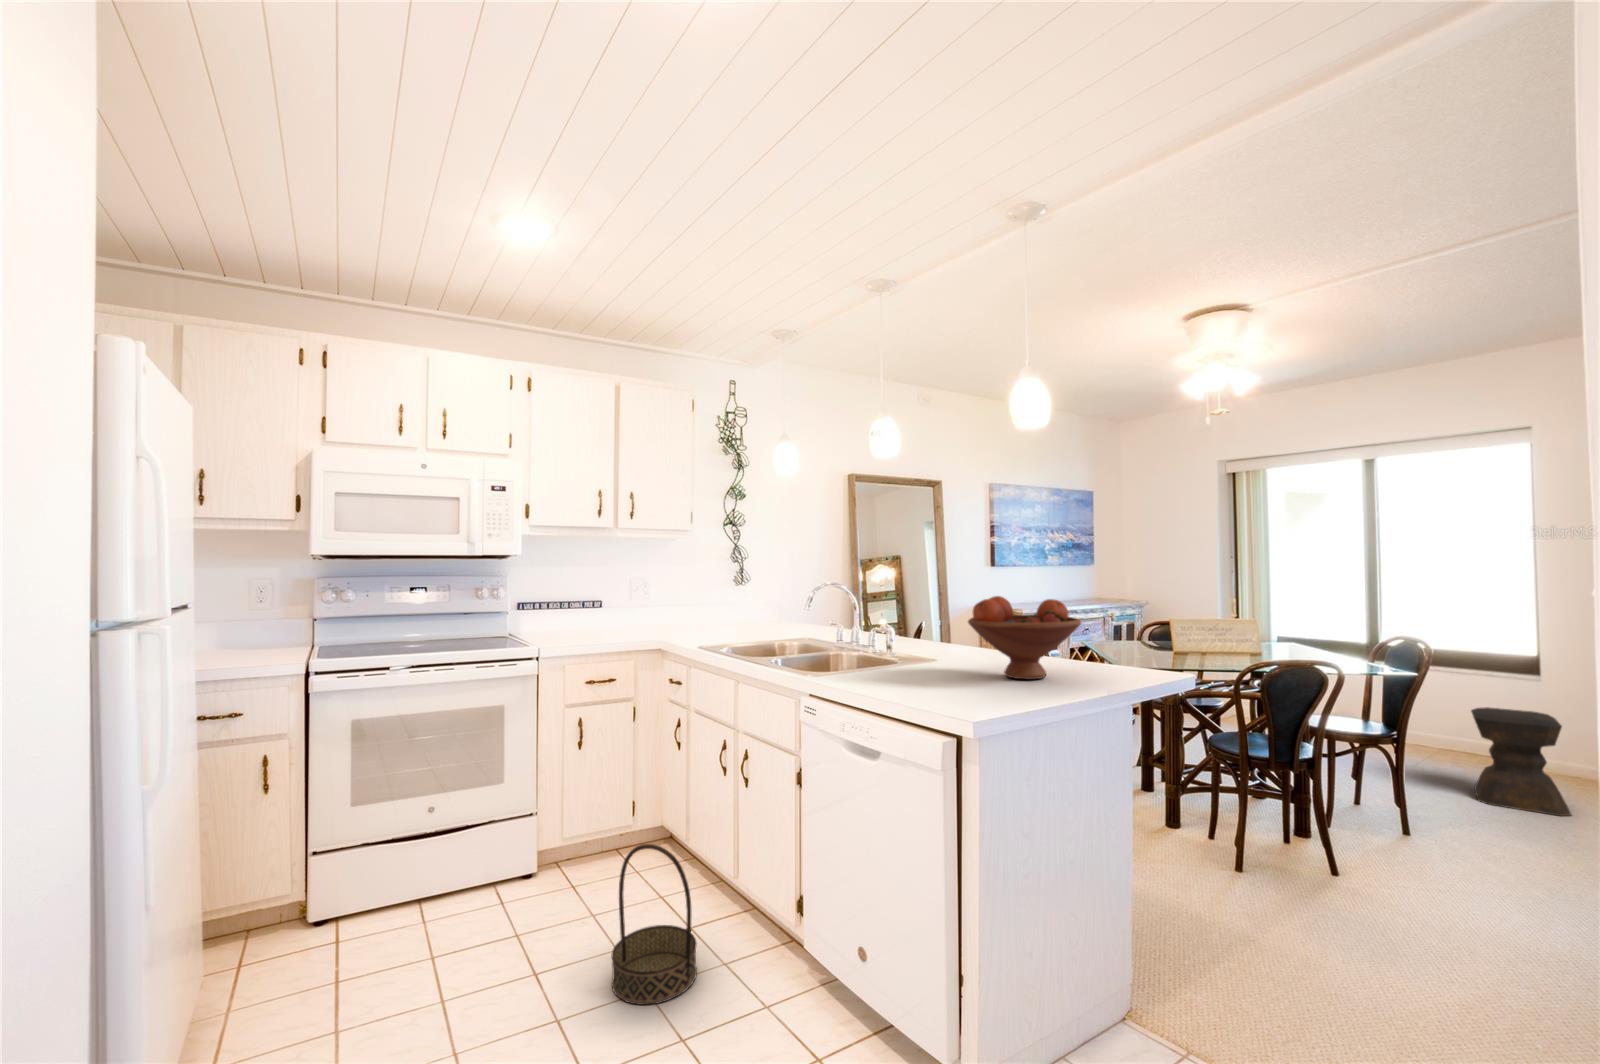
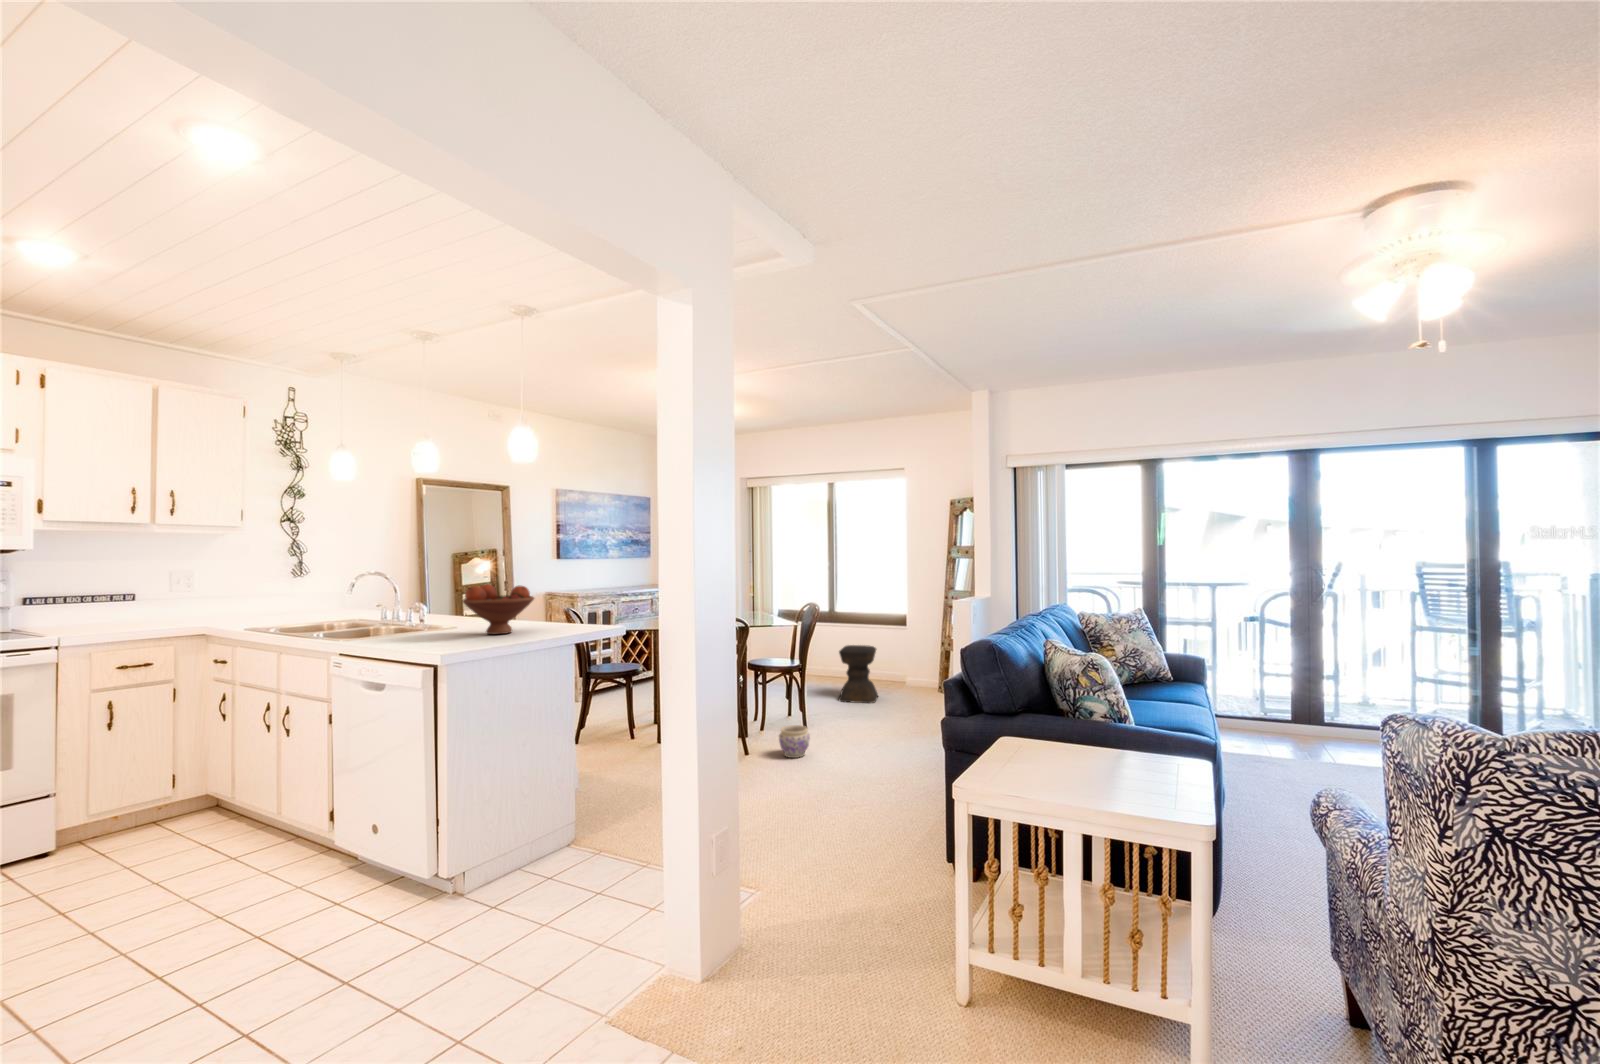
basket: present [611,844,697,1005] -> none [154,780,239,896]
planter: none [1467,864,1553,936] -> present [779,725,810,758]

